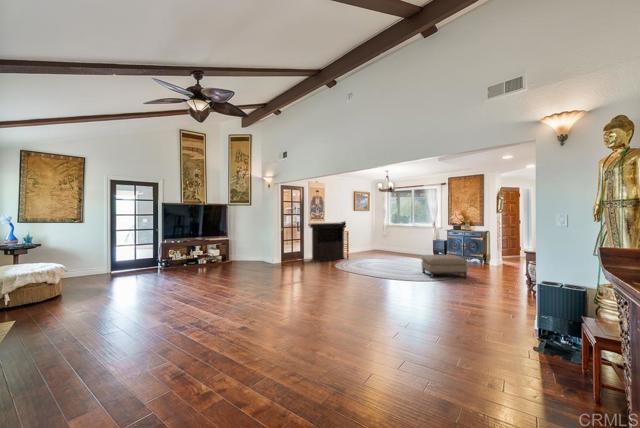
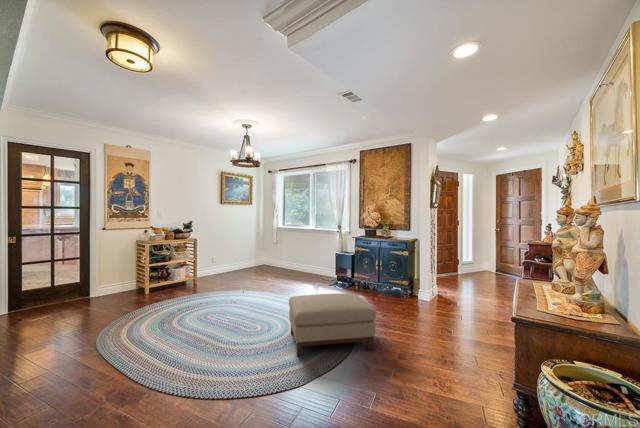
console table: present [310,223,346,262] -> none [90,224,180,305]

